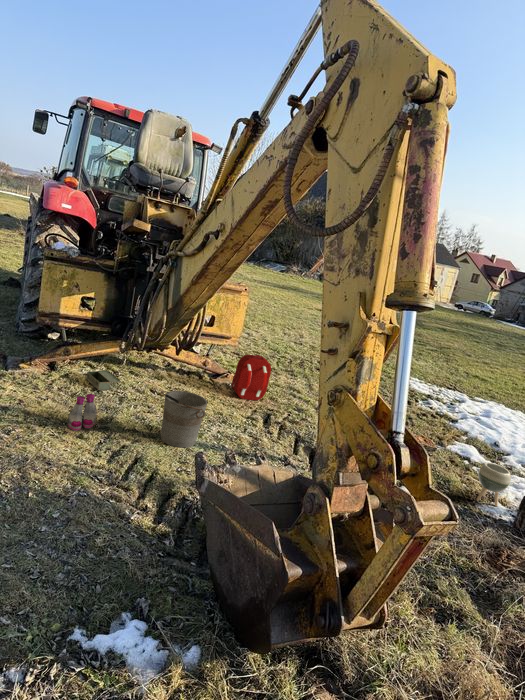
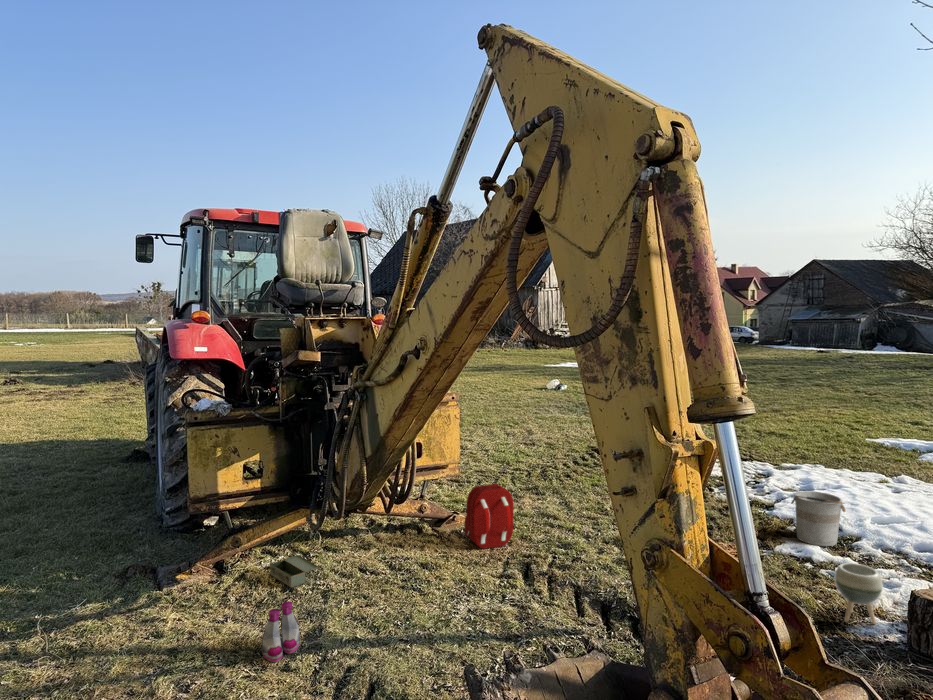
bucket: present [160,391,207,447] -> present [791,491,845,546]

